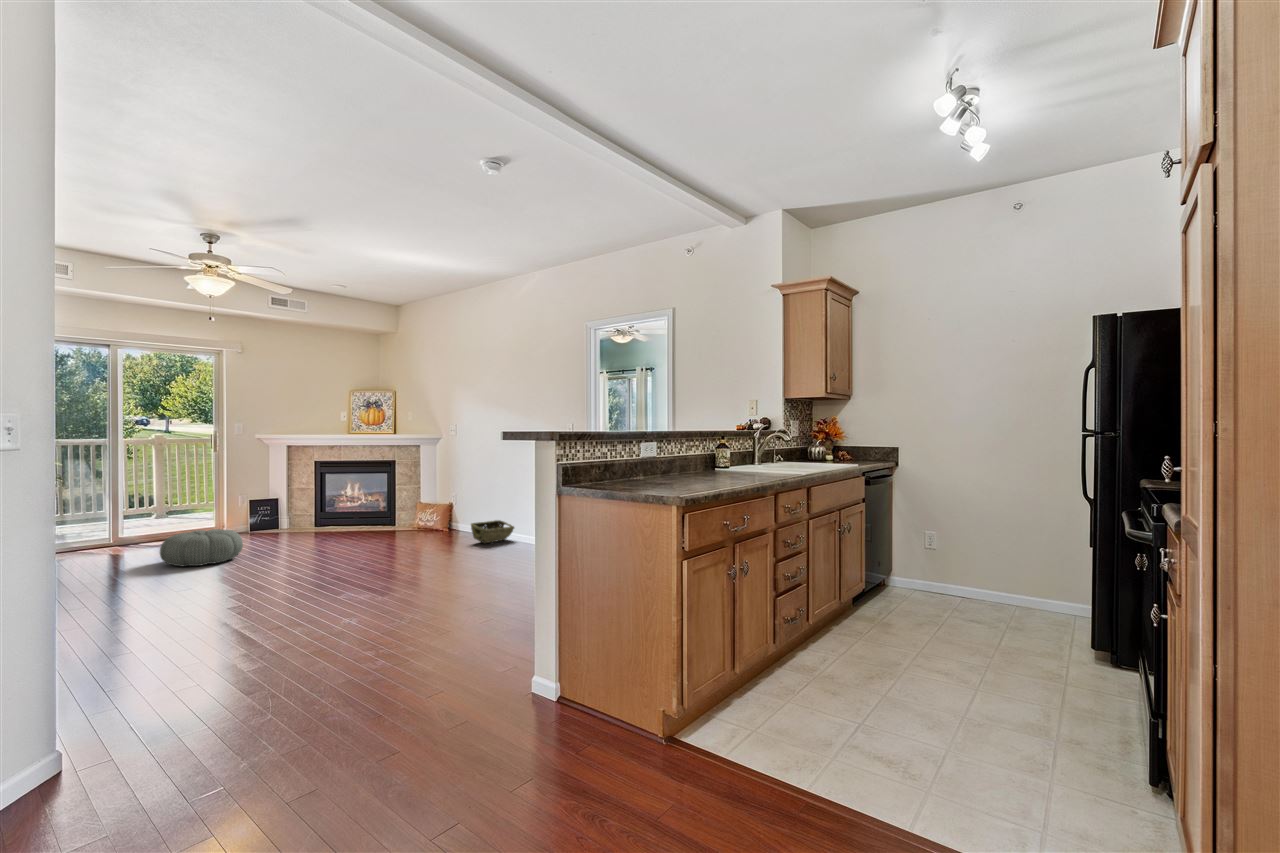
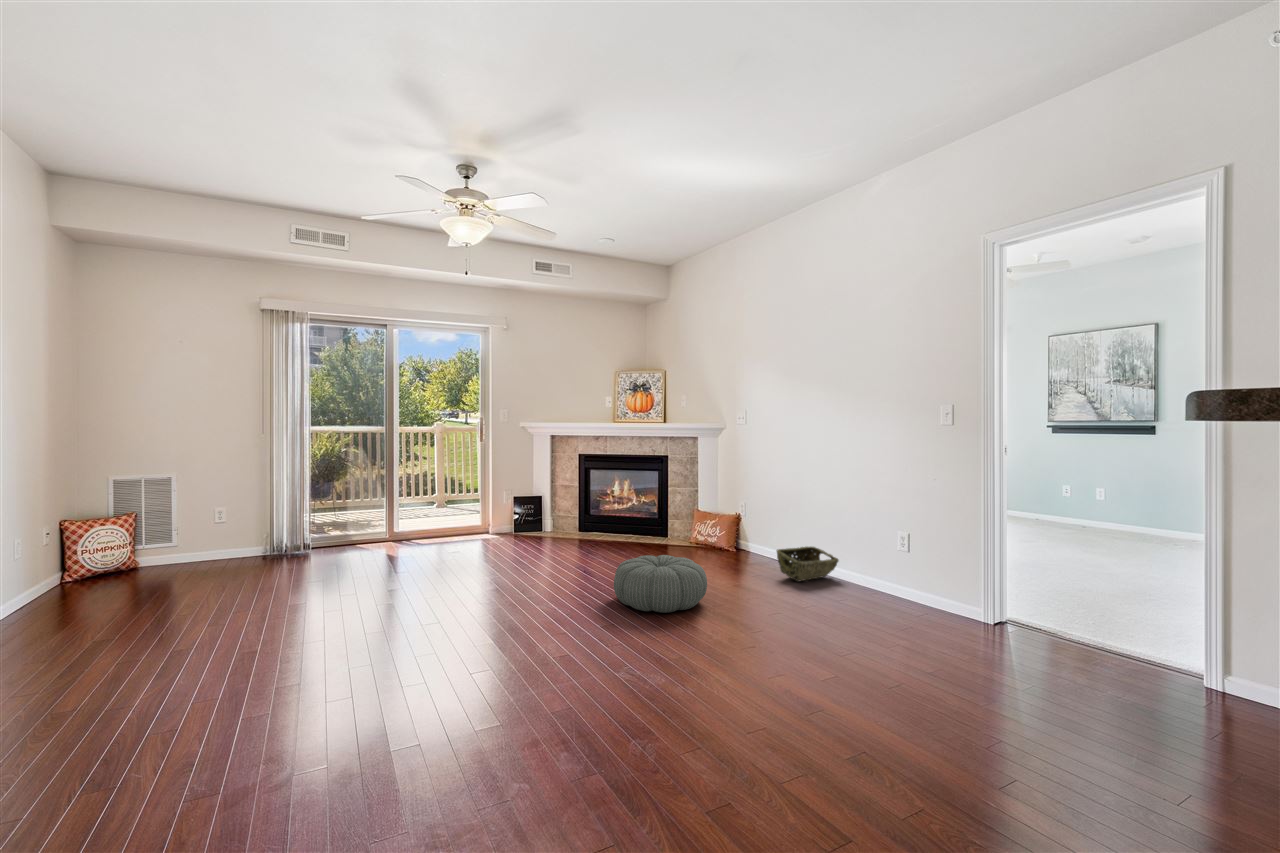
pouf: present [160,529,243,566] -> present [614,555,707,613]

